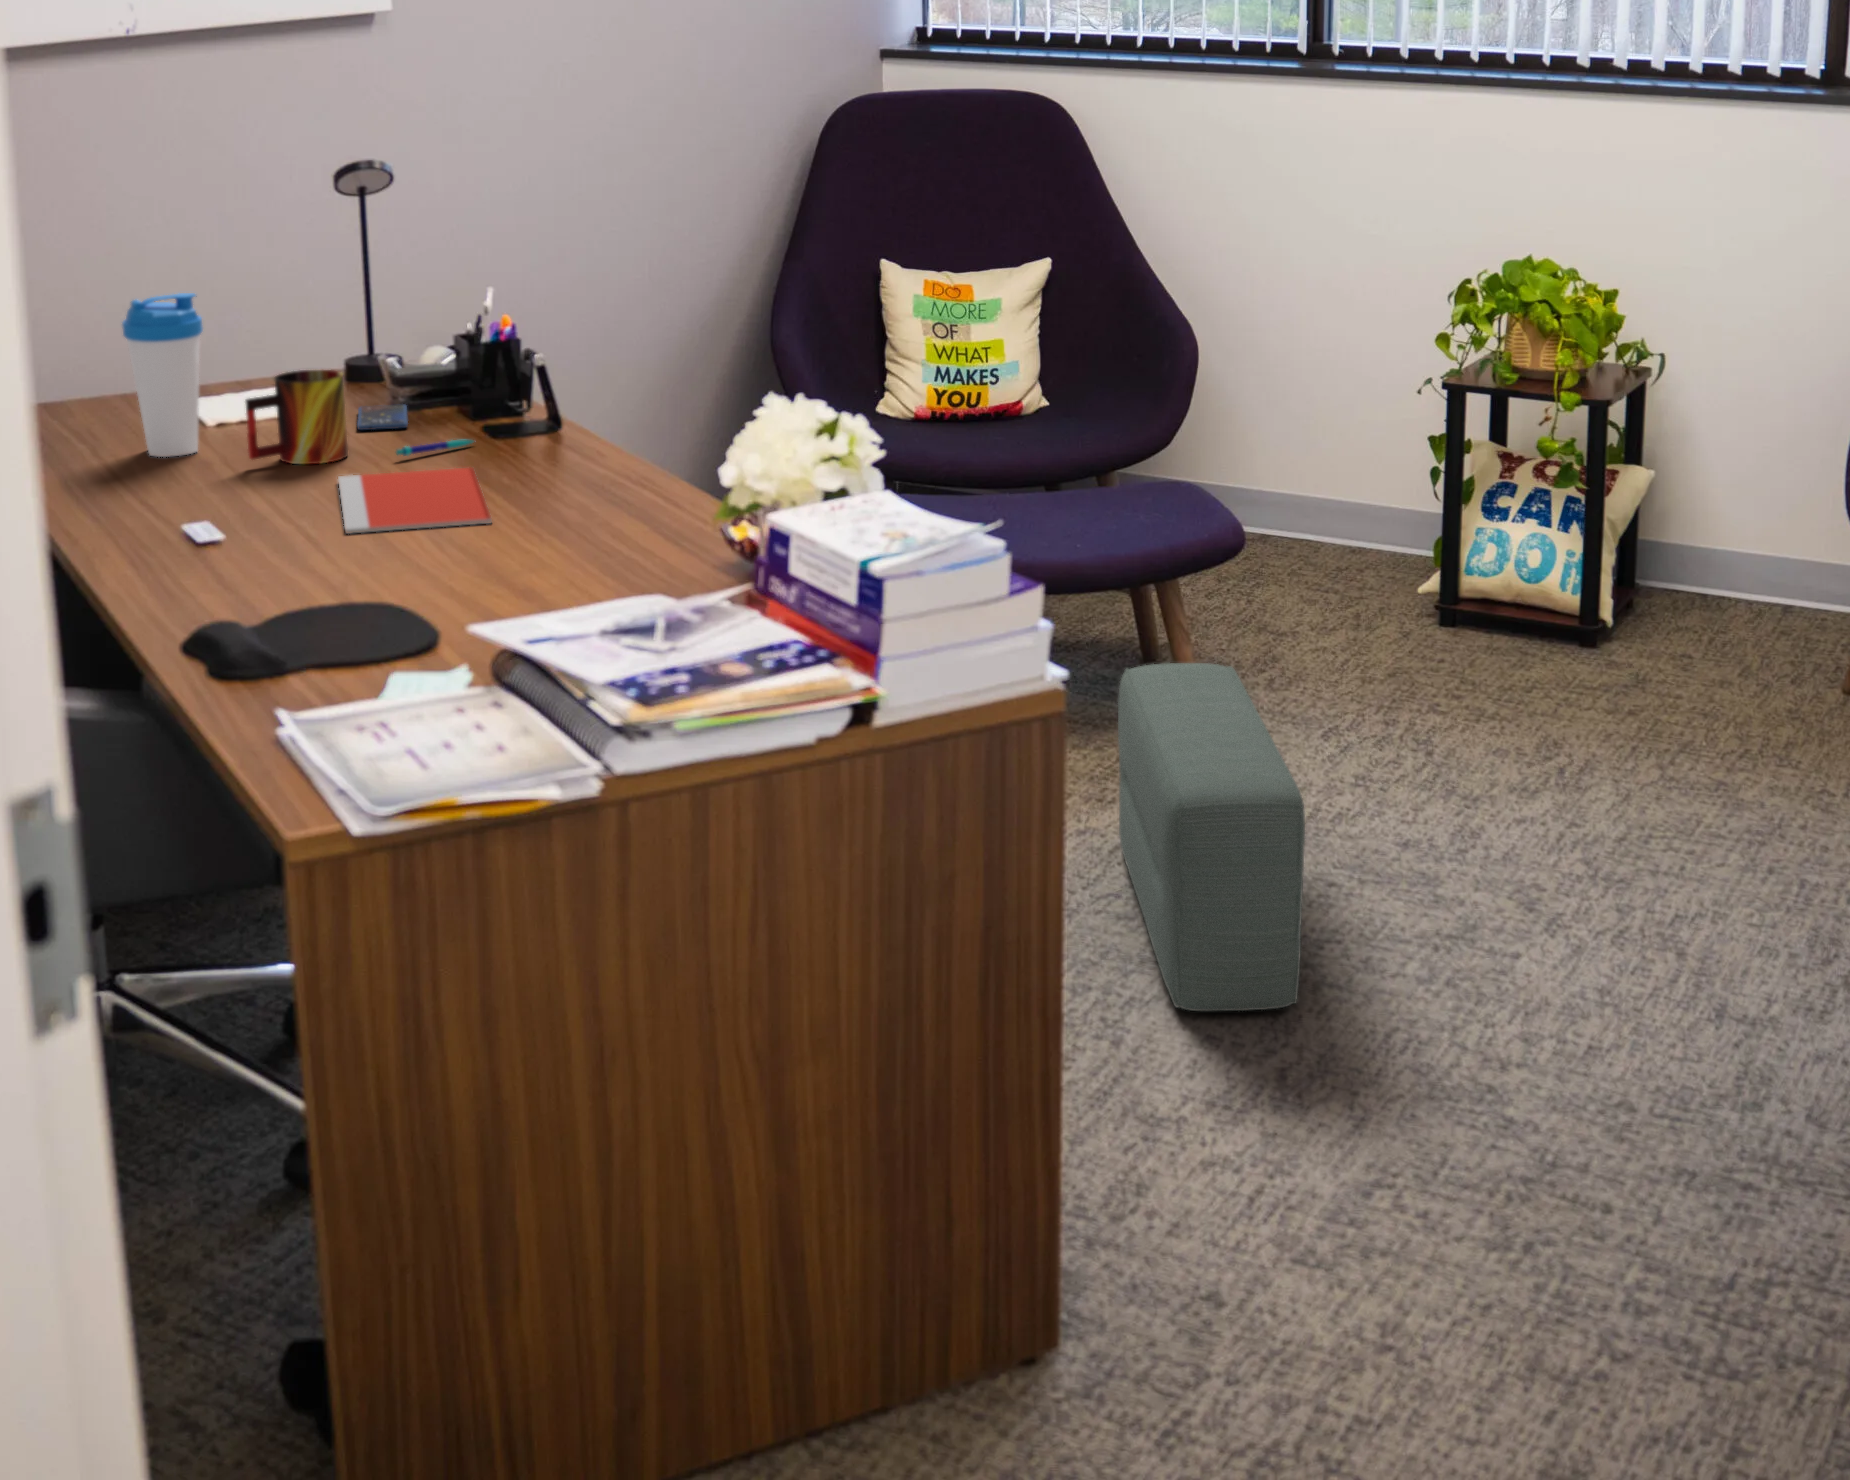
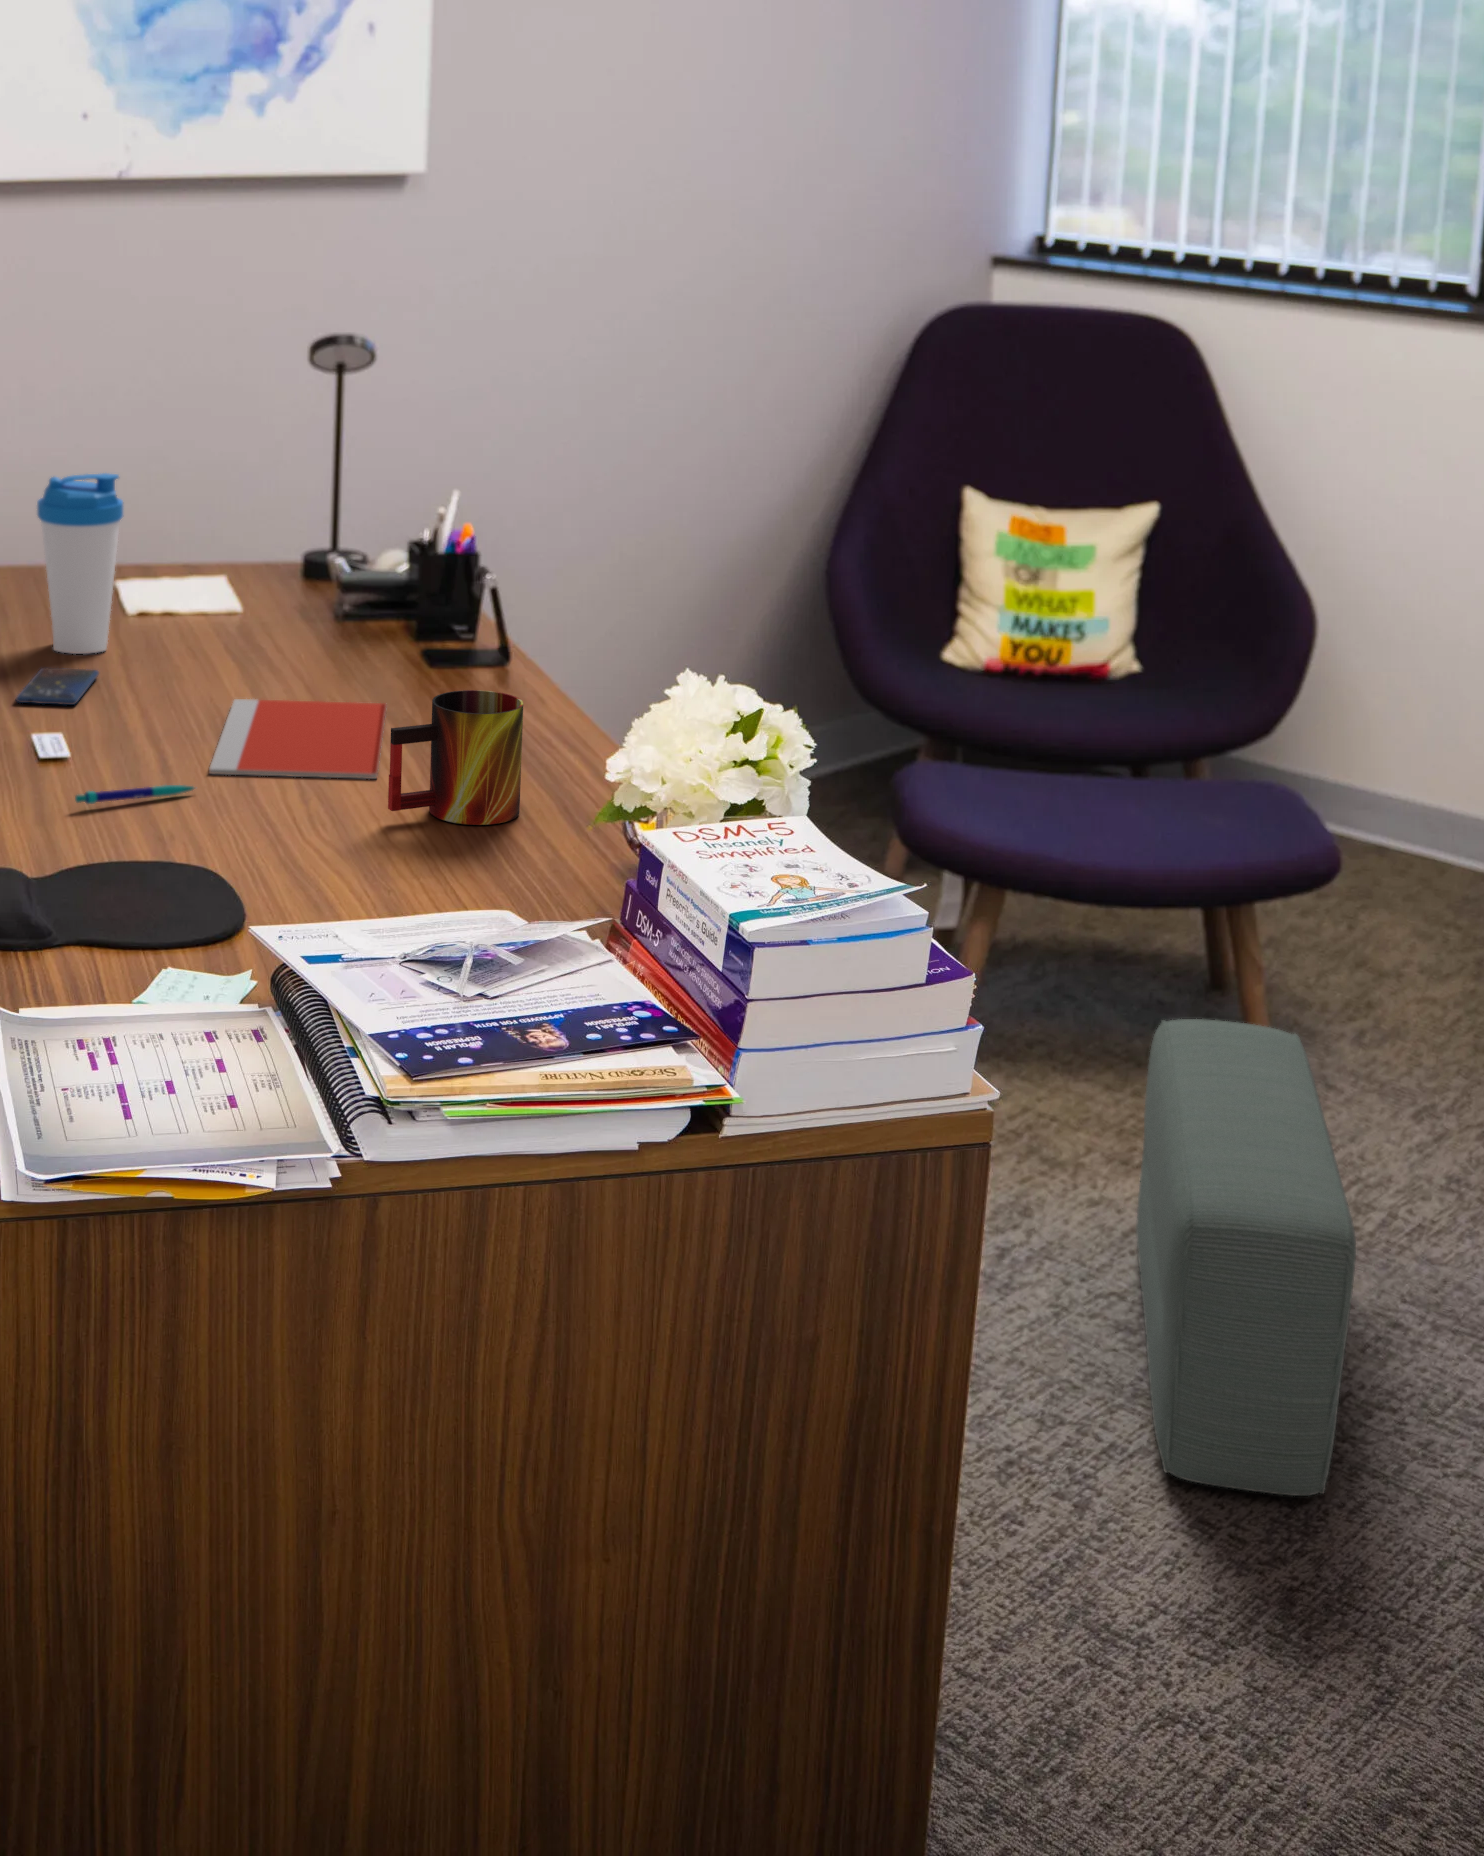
mug: present [246,370,348,464] -> present [388,690,523,825]
smartphone: present [357,404,408,430] -> present [15,668,99,705]
pen: present [396,440,473,456] -> present [75,785,194,804]

